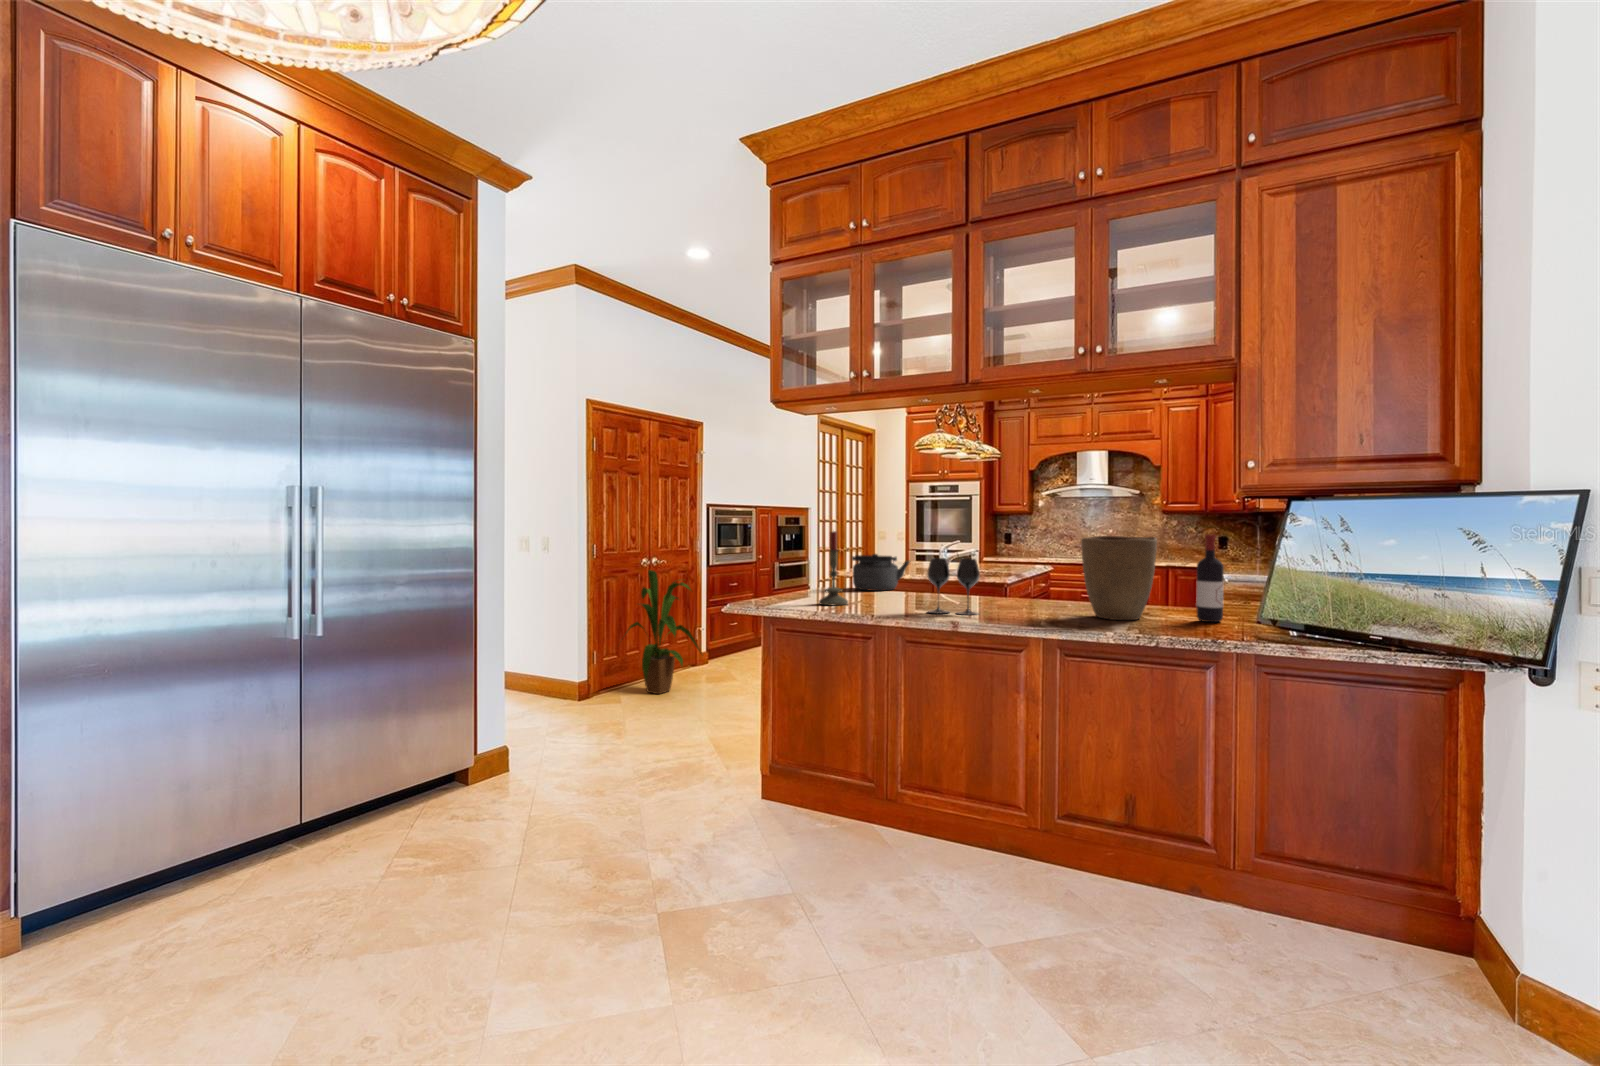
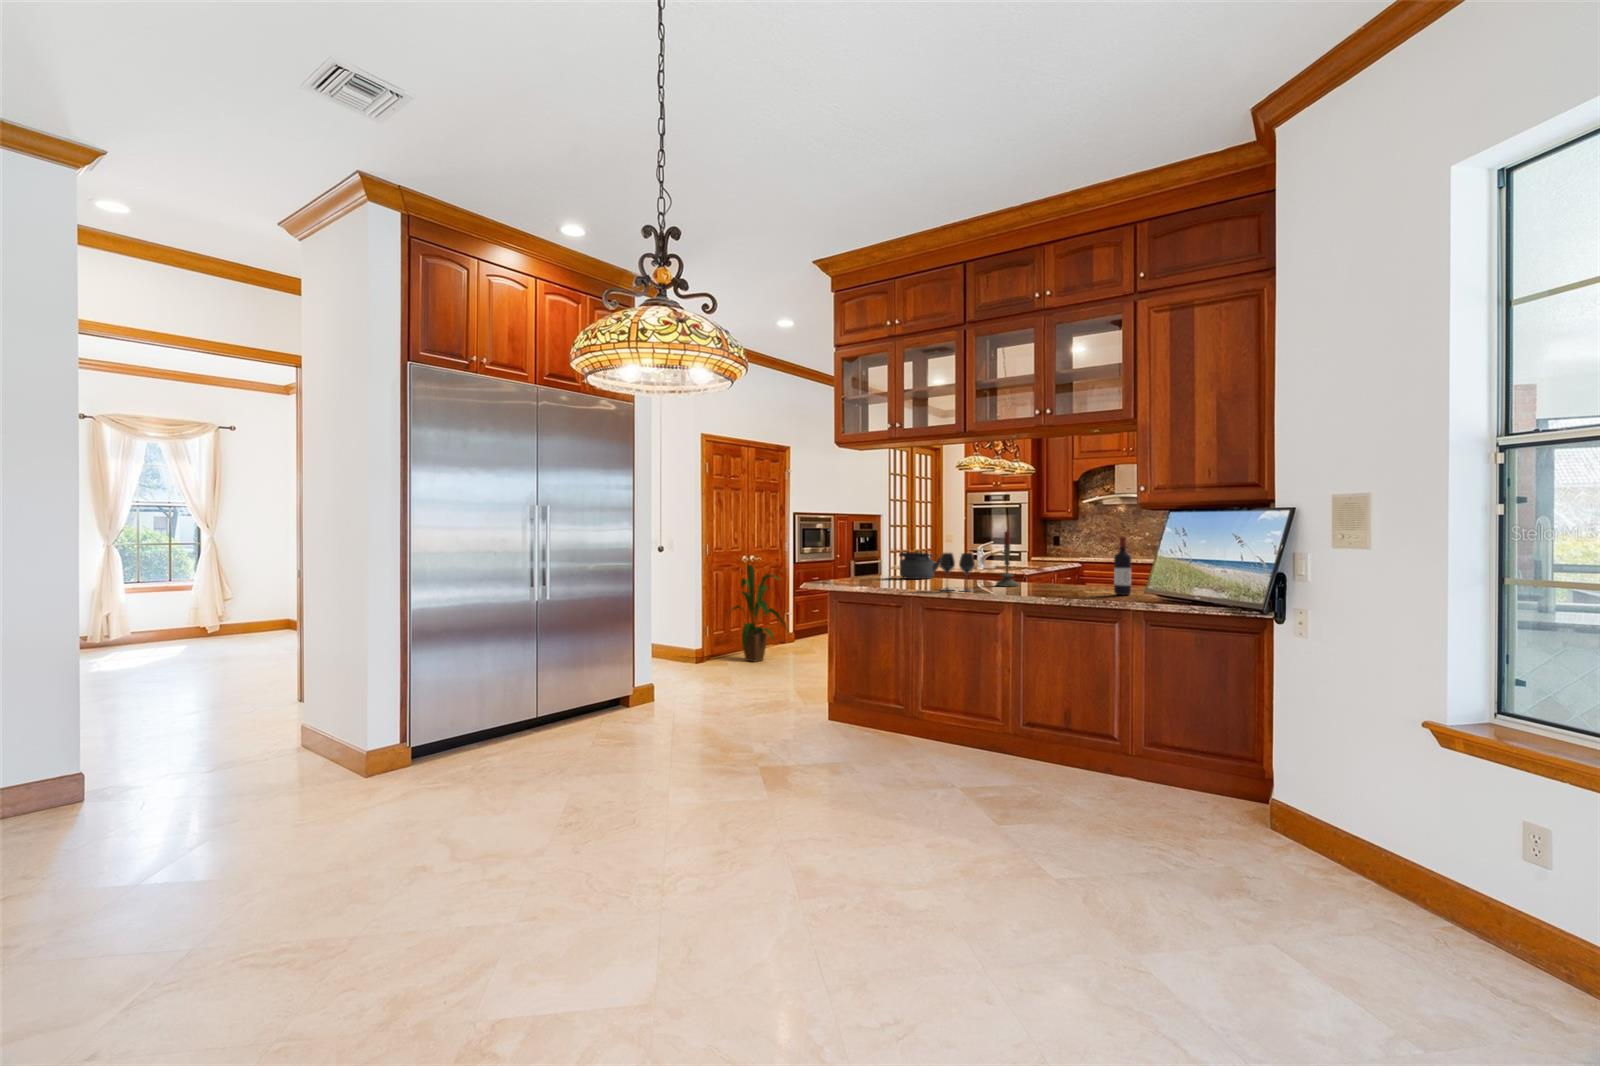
candle: present [819,531,848,605] -> present [996,531,1018,587]
vase: present [1081,536,1157,620] -> none [1040,537,1090,594]

